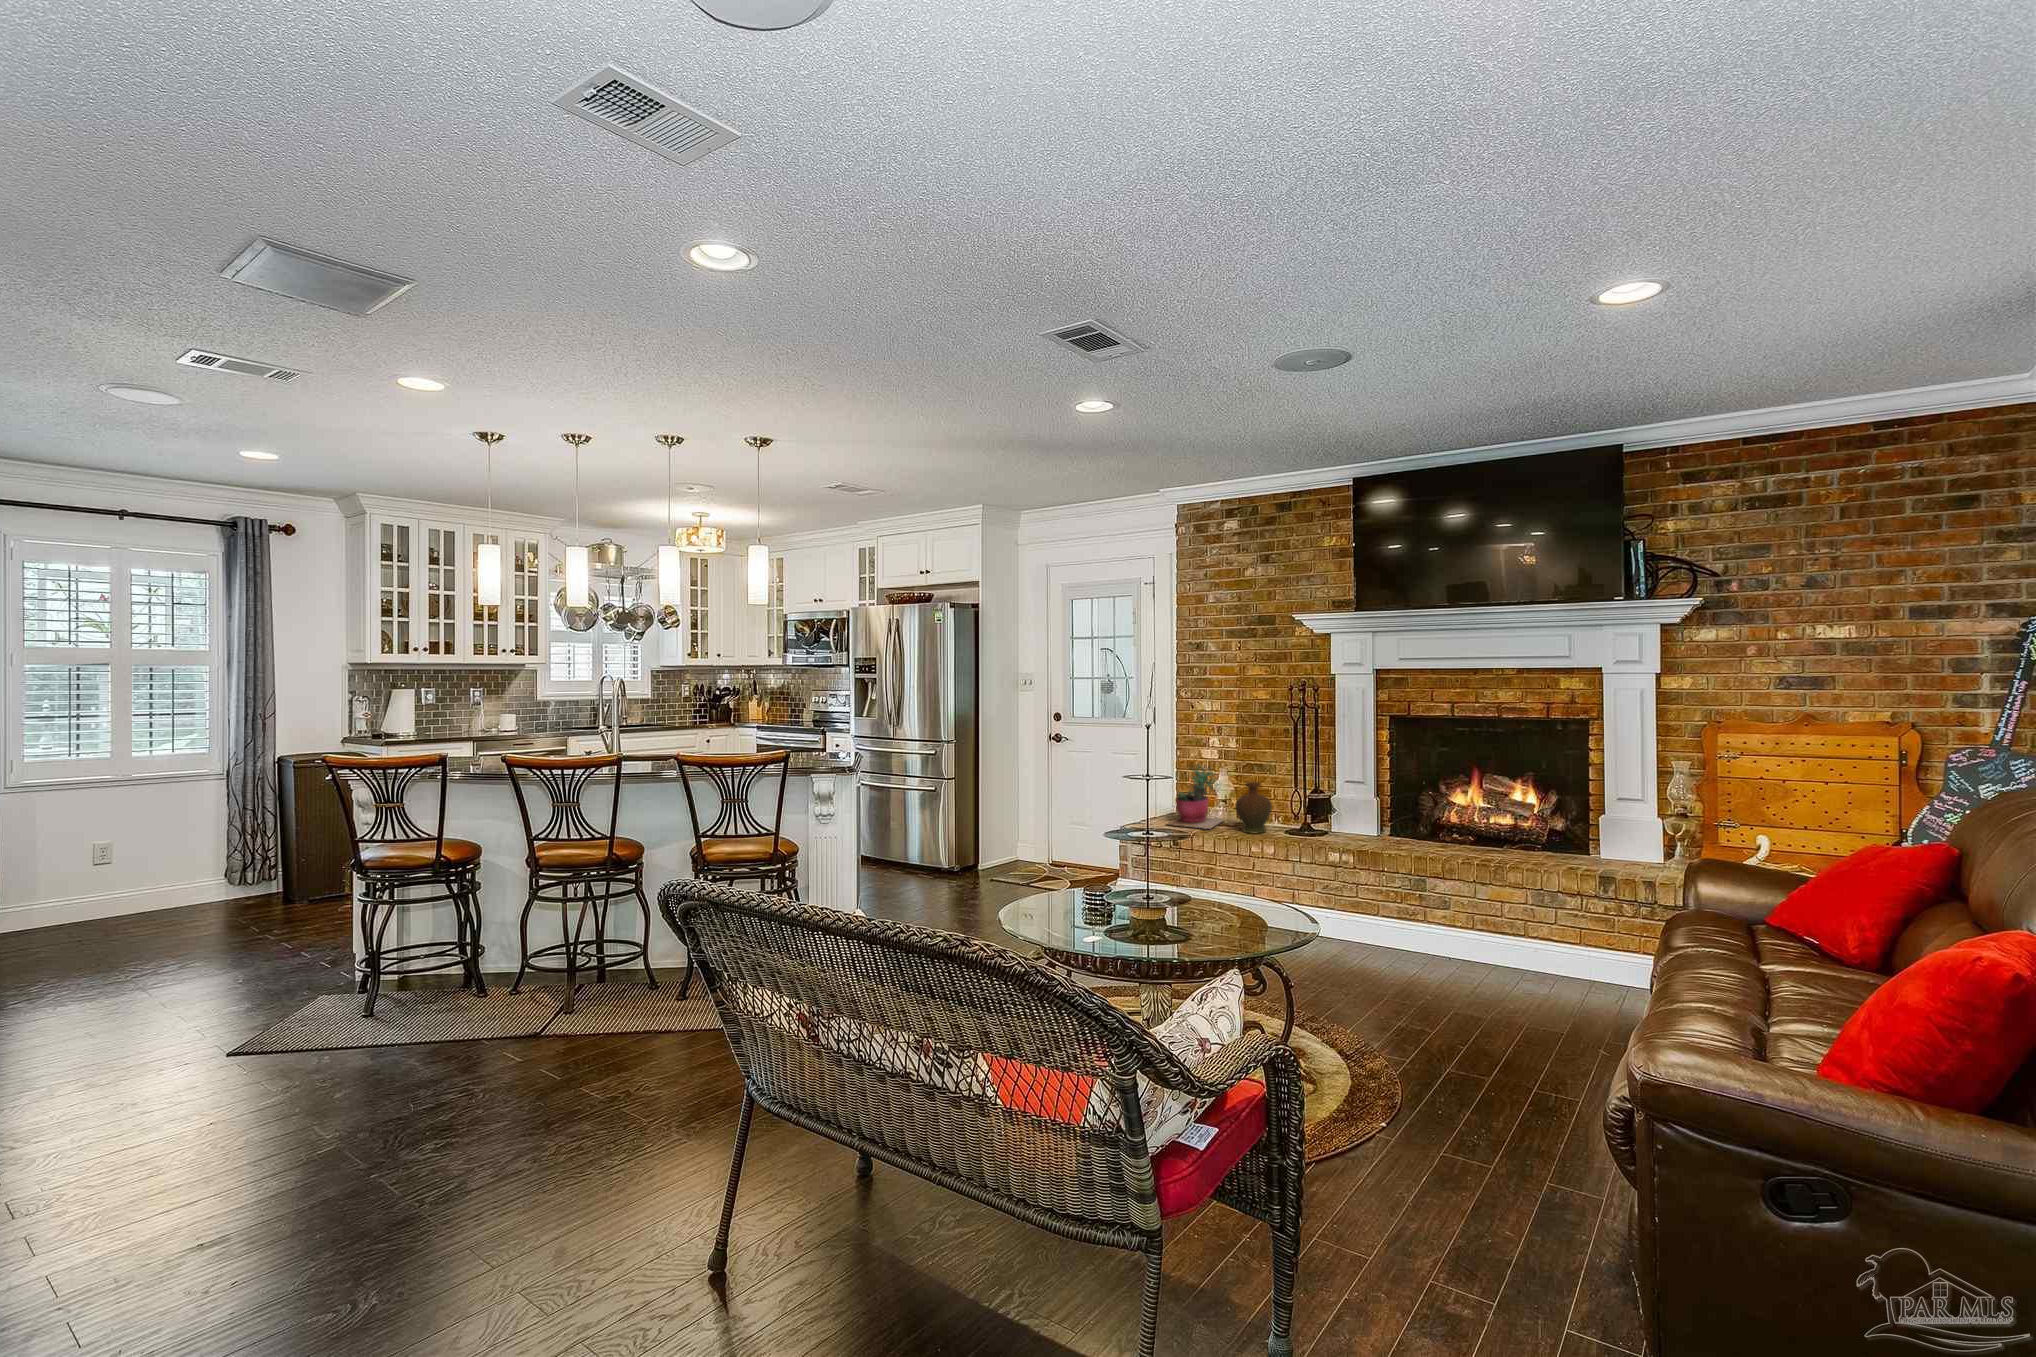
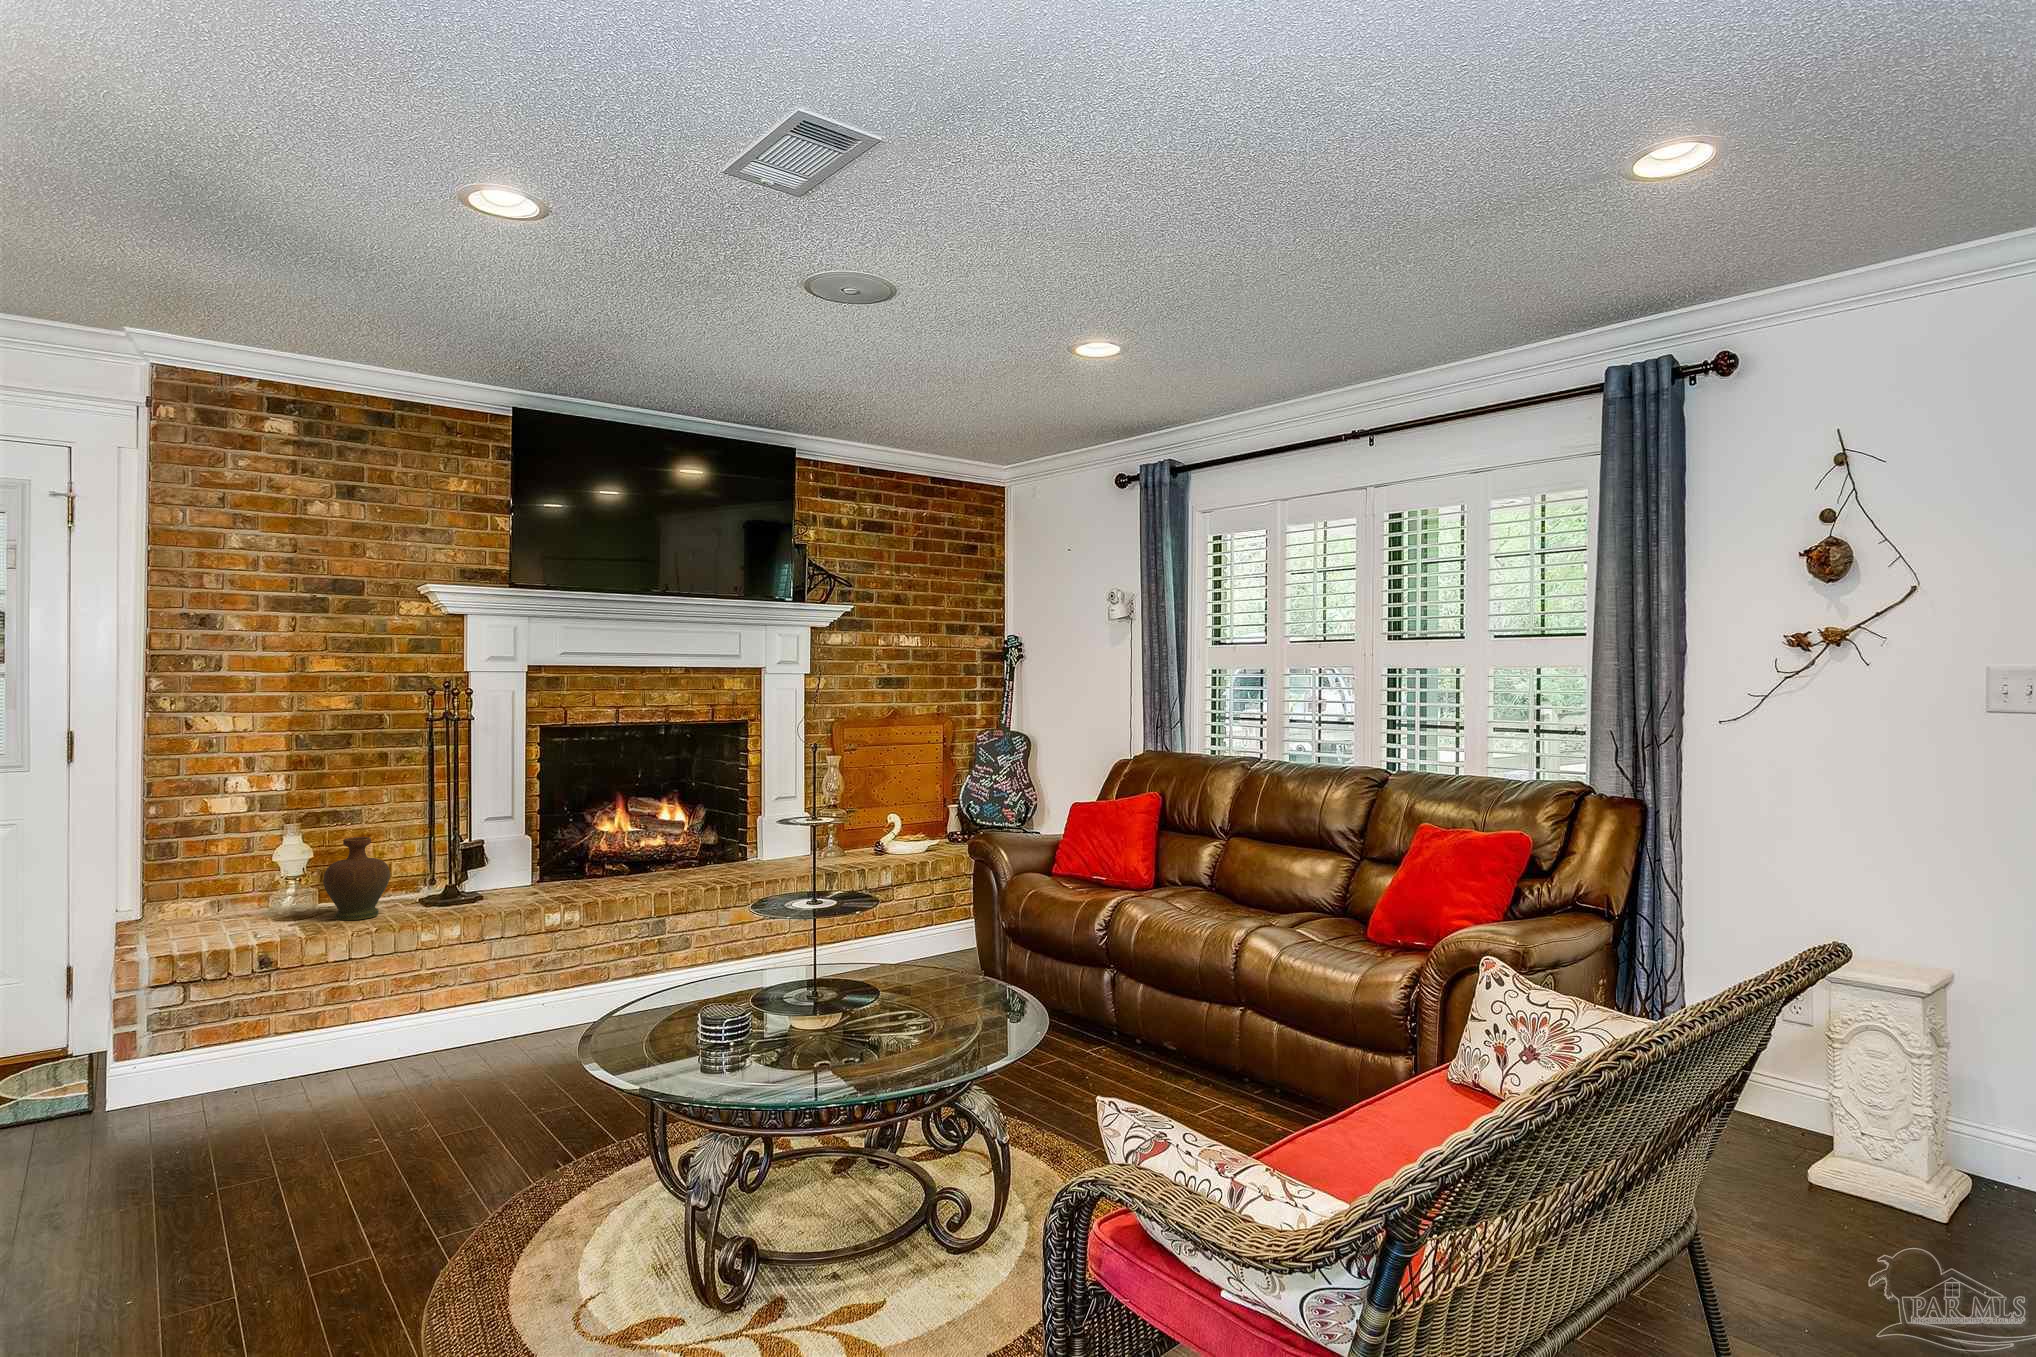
succulent plant: present [1168,766,1223,829] -> none [174,821,288,939]

